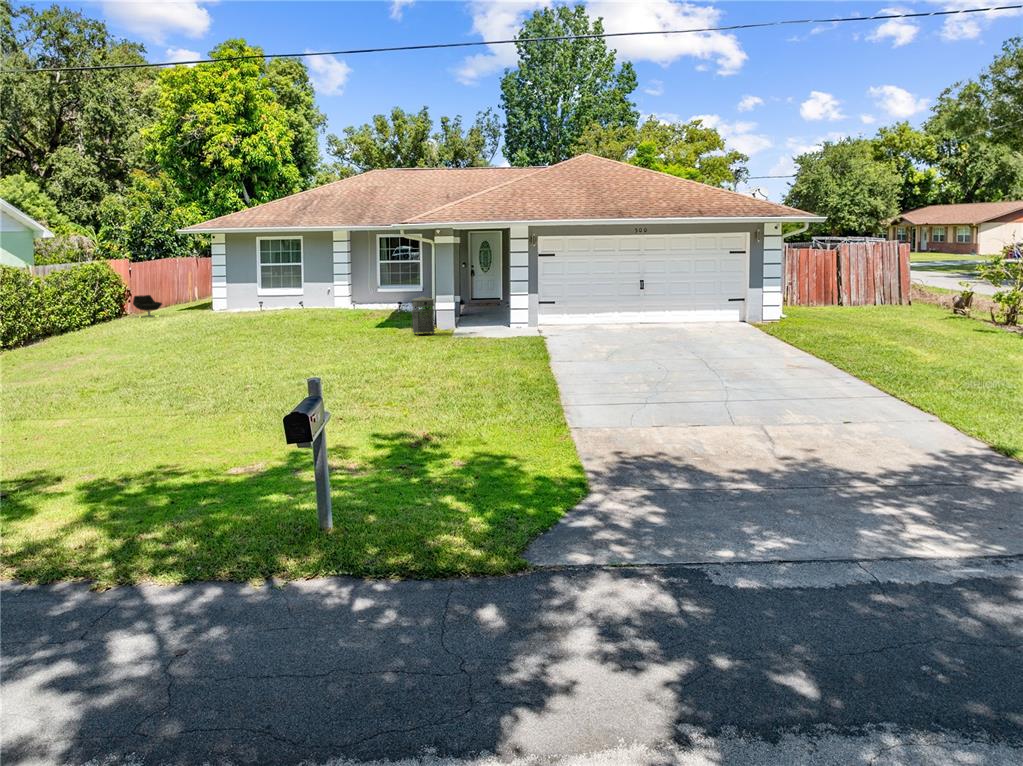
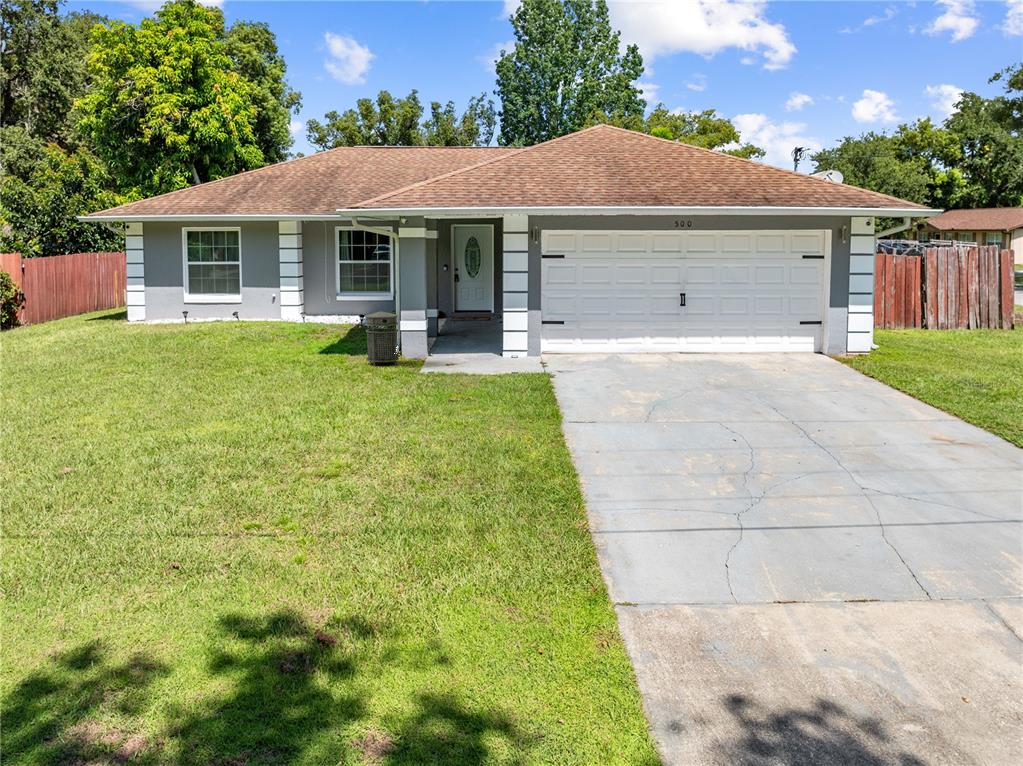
lounge chair: present [133,295,162,316] -> none [27,298,65,327]

